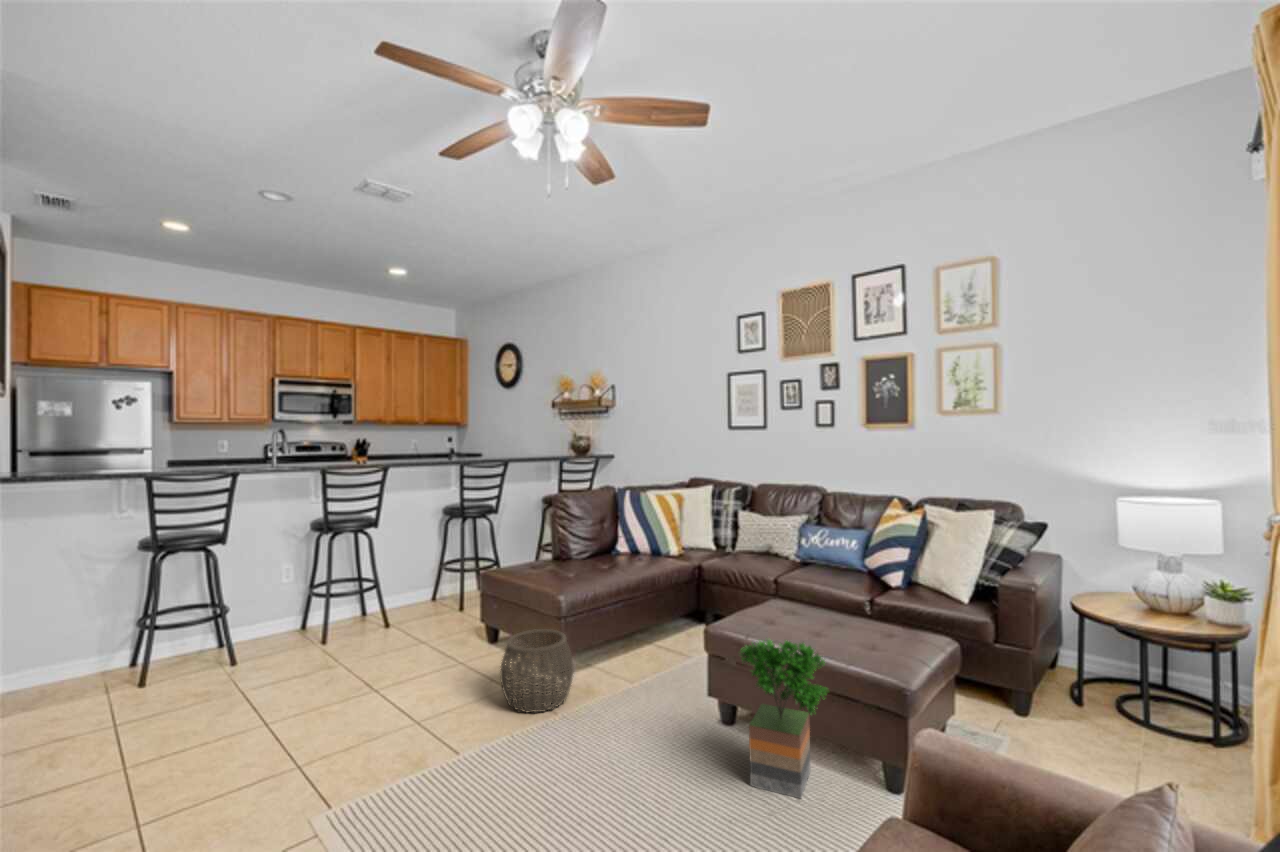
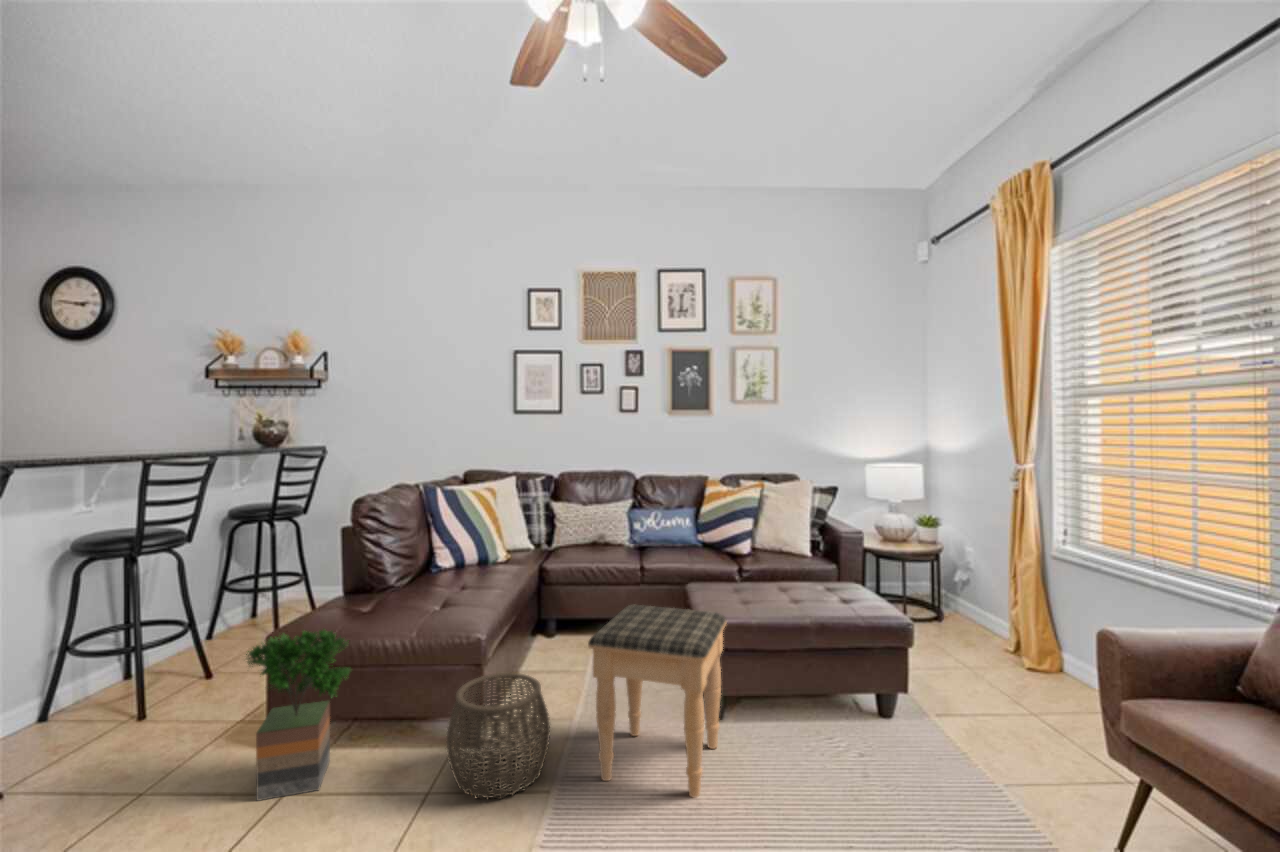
footstool: none [570,601,695,765] -> present [588,605,727,798]
potted tree: present [741,640,827,798] -> present [246,629,350,801]

